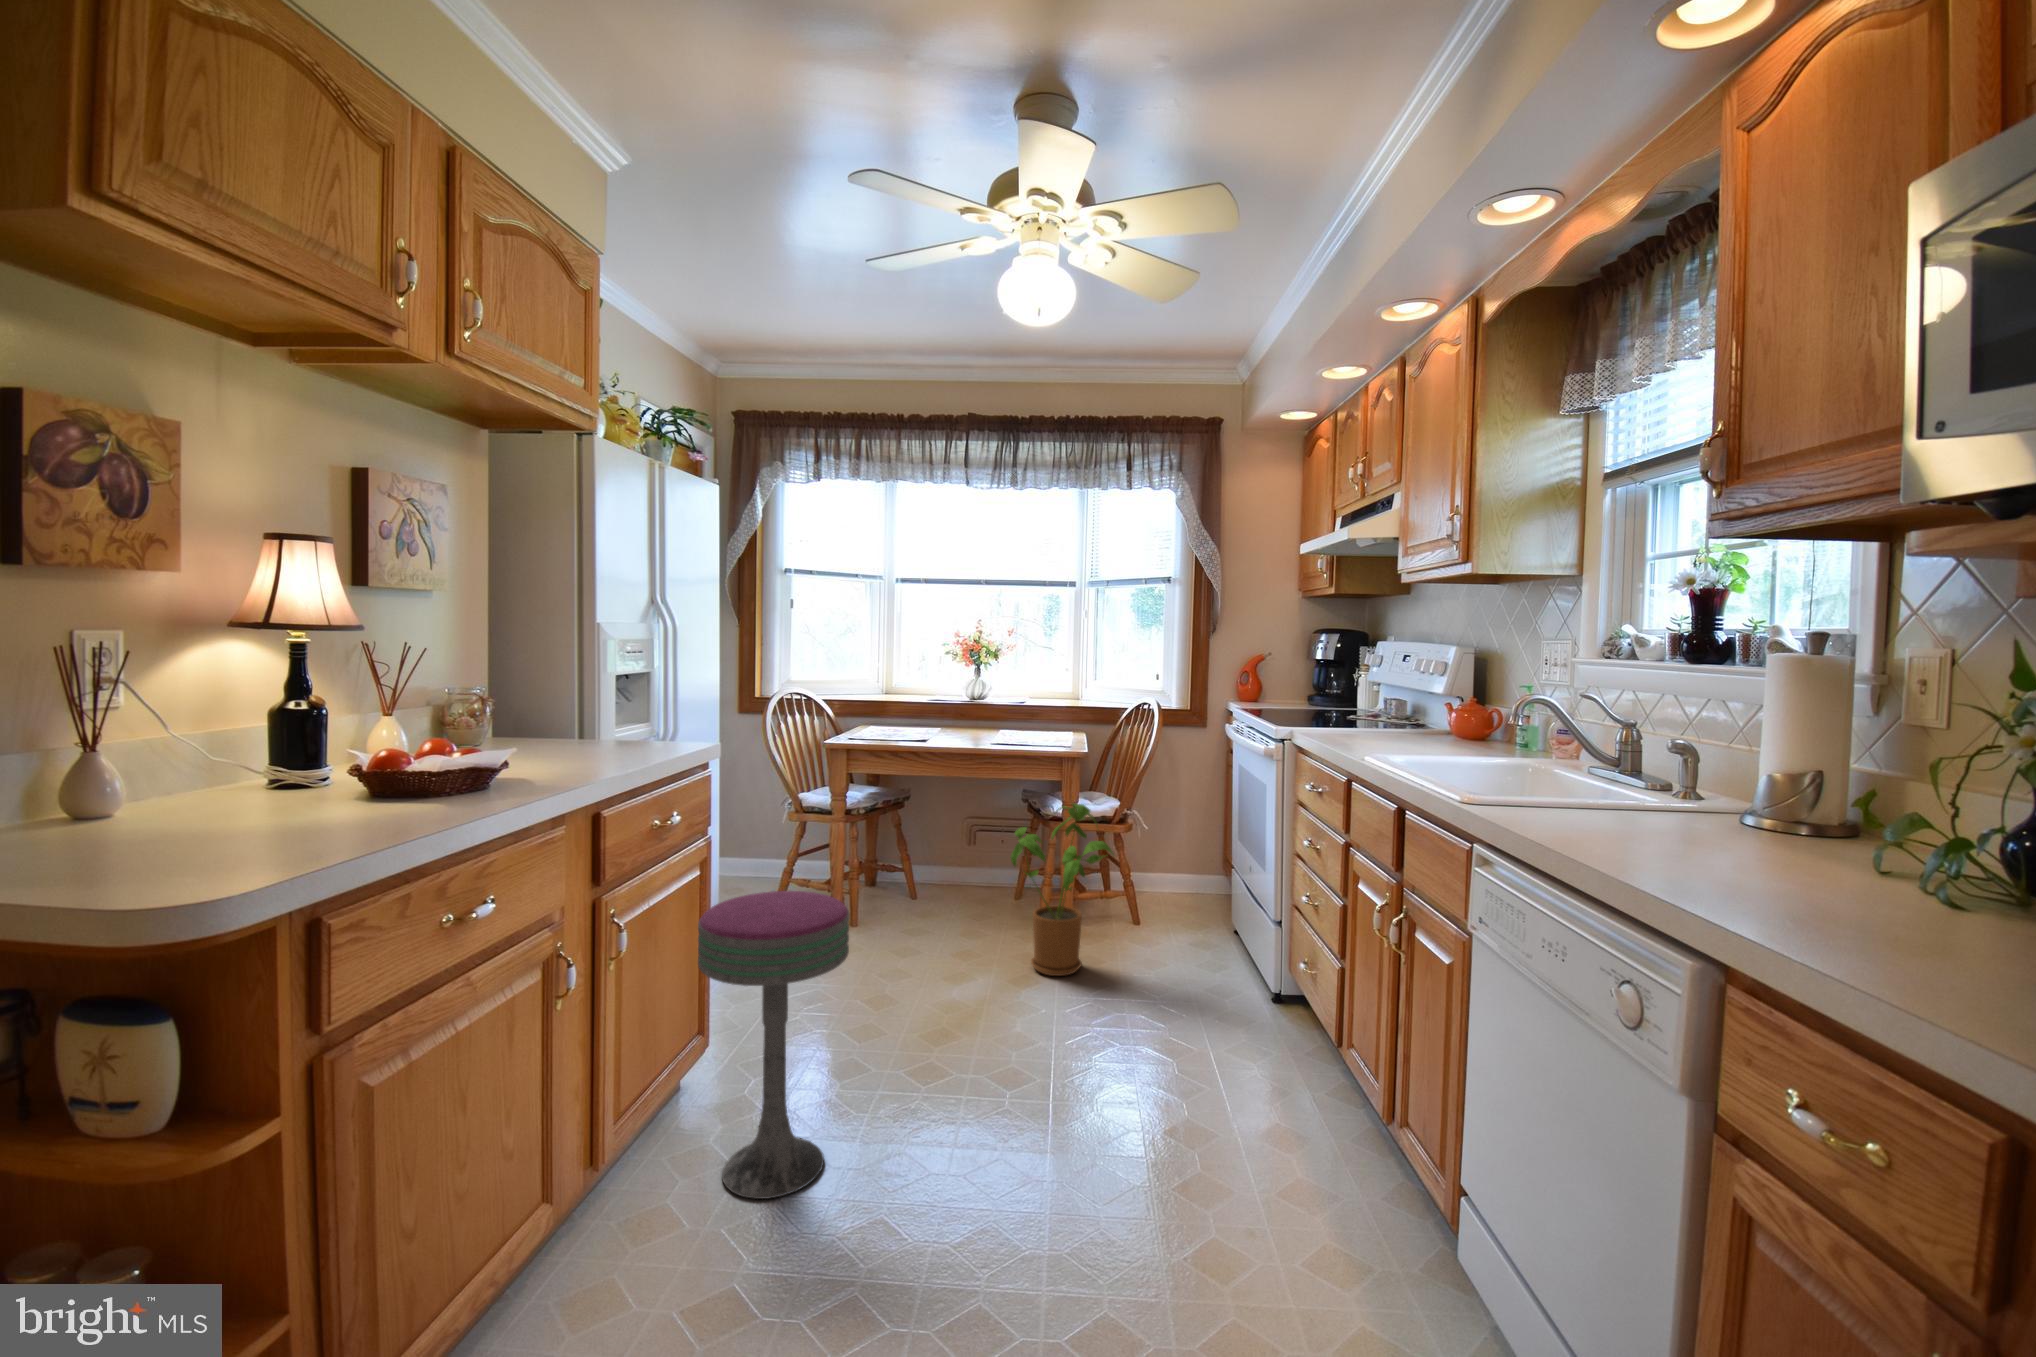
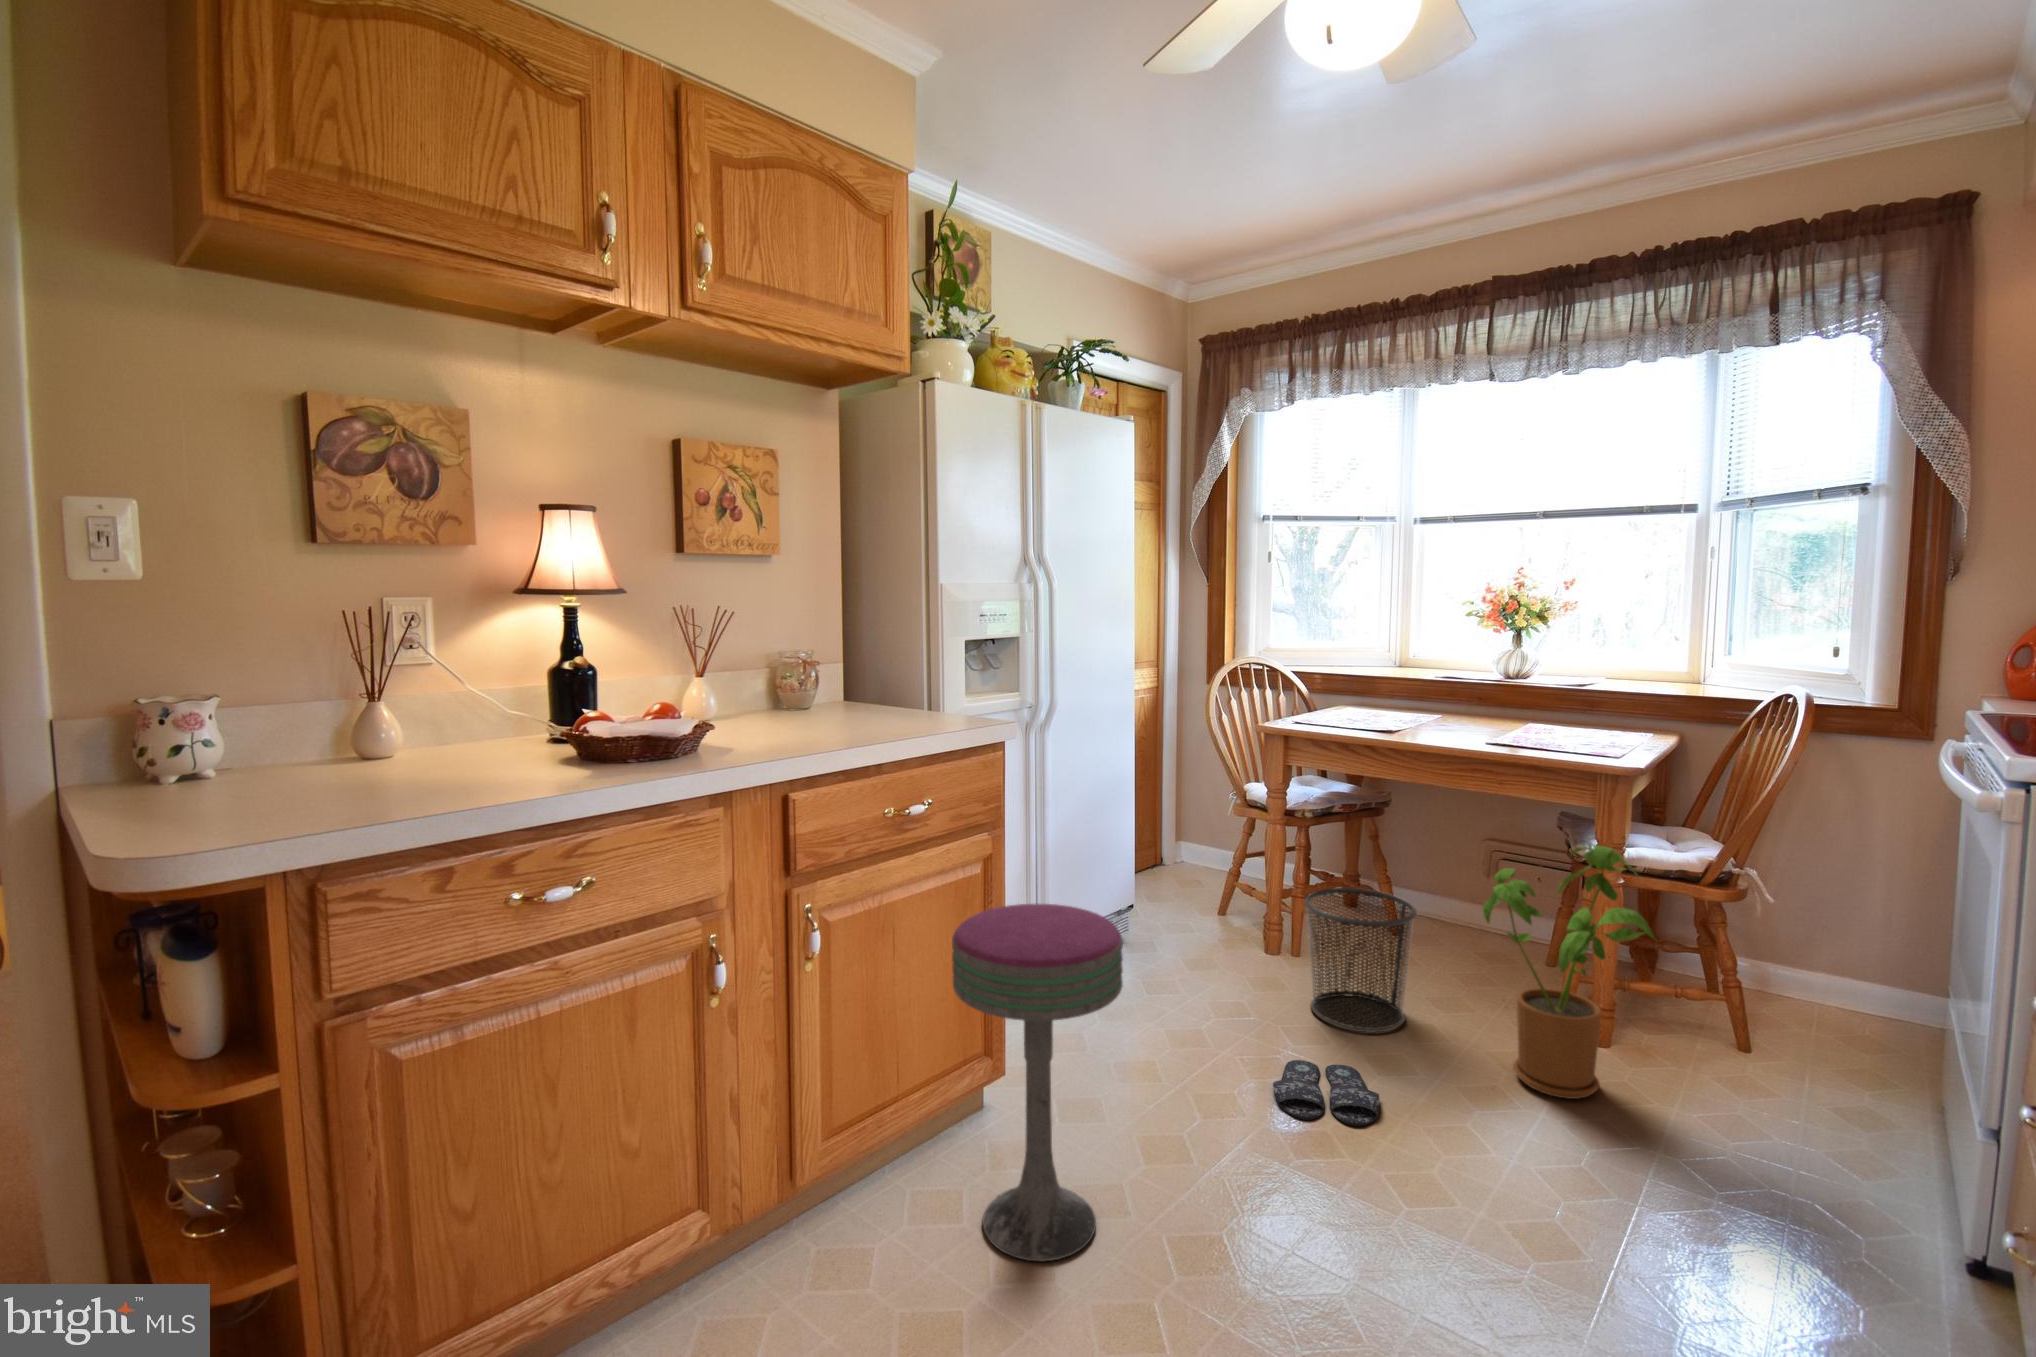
waste bin: none [878,861,960,969] -> present [1304,888,1417,1032]
slippers: none [891,992,970,1034] -> present [1273,1060,1379,1126]

